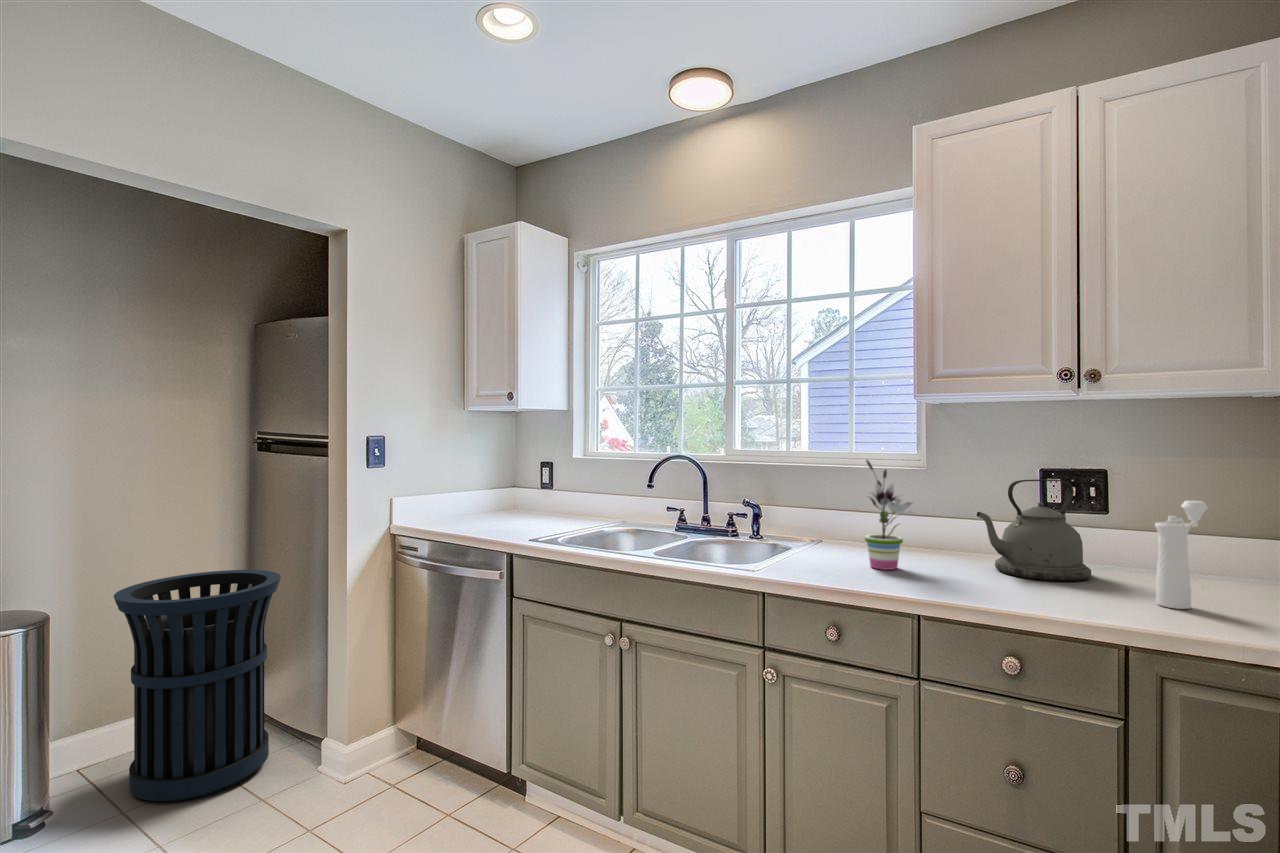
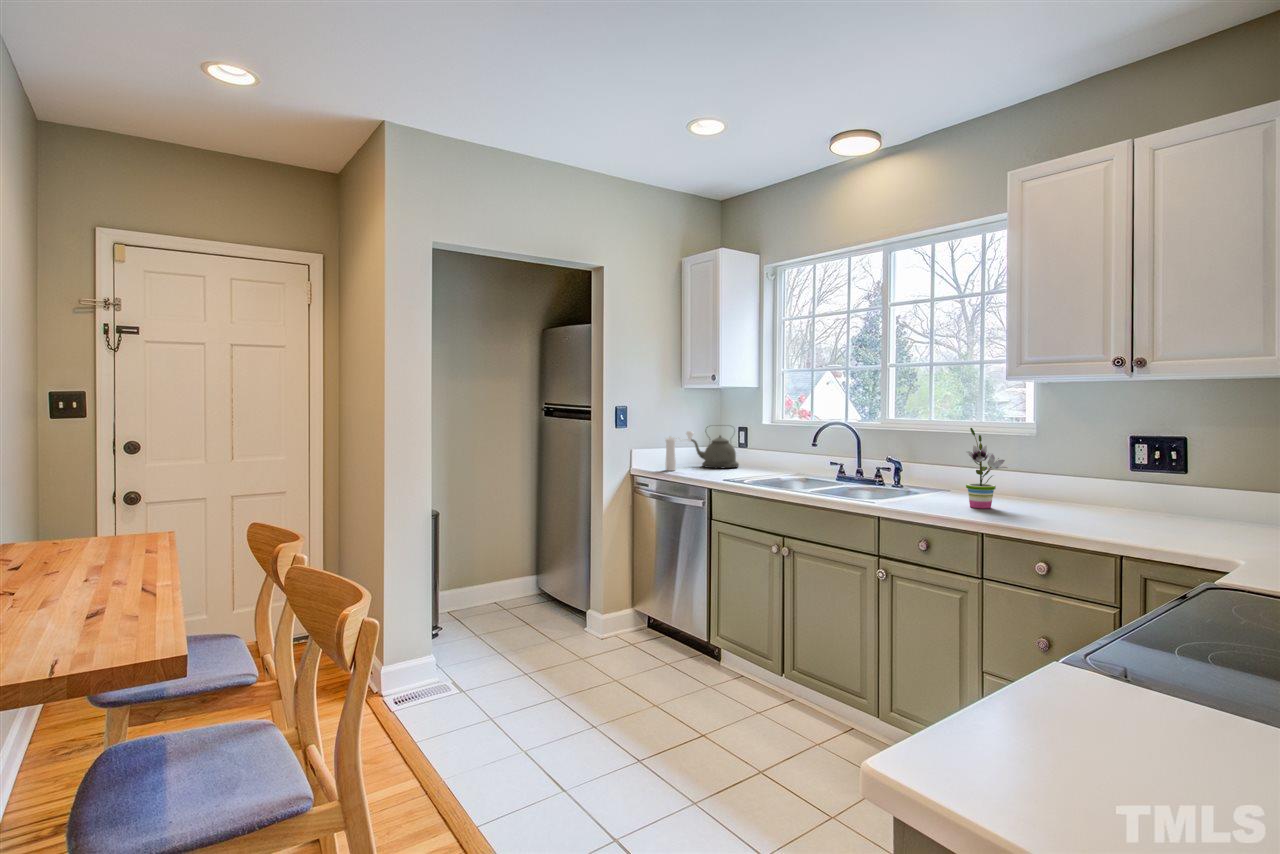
kettle: present [977,479,1091,581] -> present [691,431,739,468]
pepper mill: present [1155,501,1208,609] -> present [665,431,693,471]
trash can: present [114,570,281,801] -> none [471,497,561,634]

